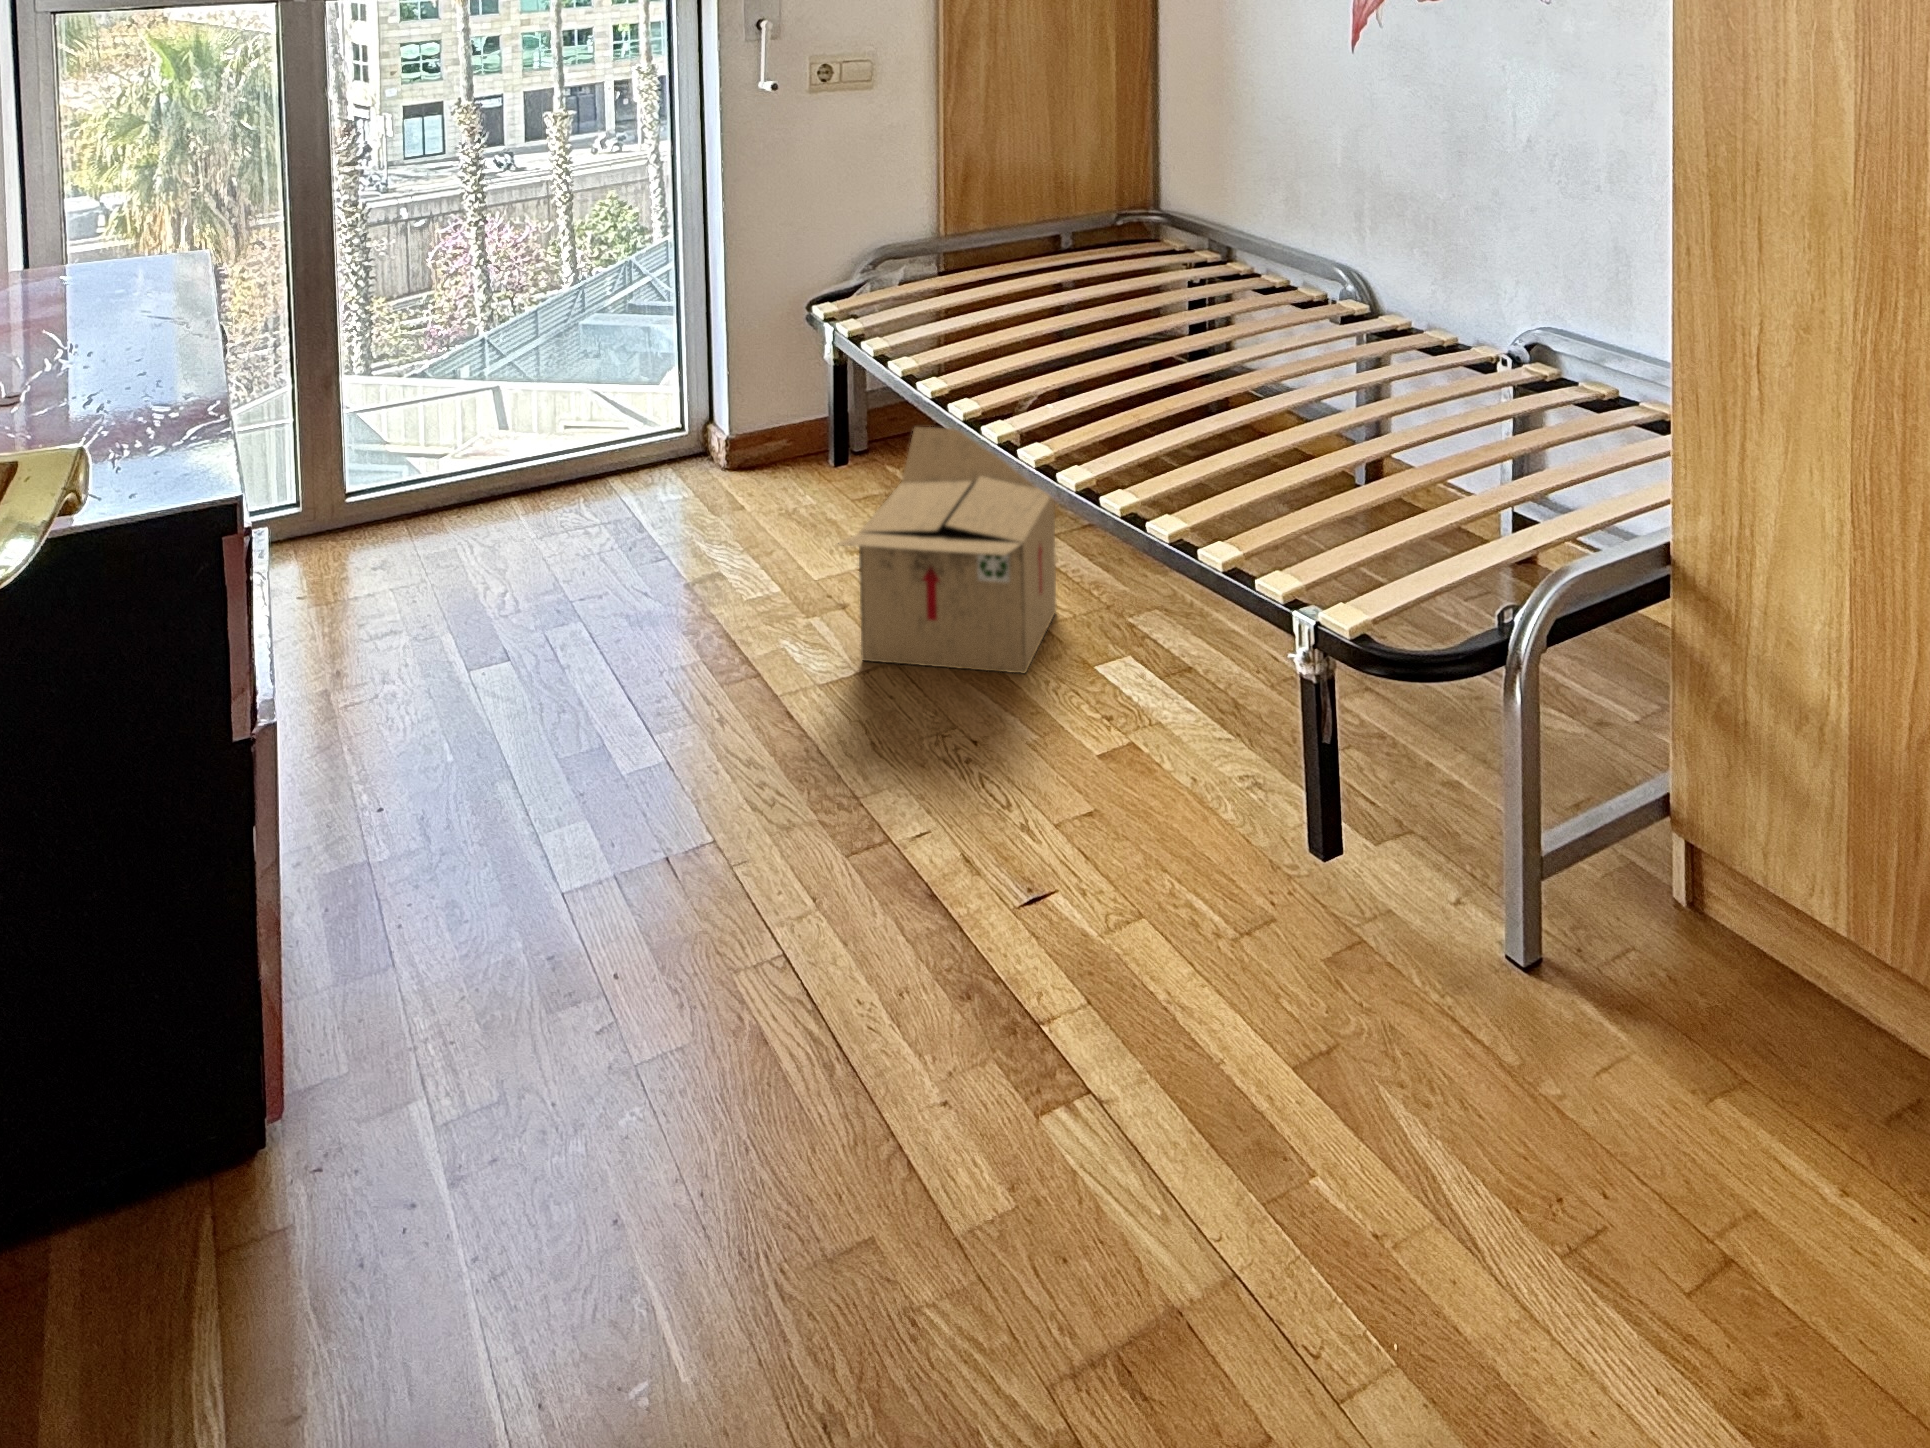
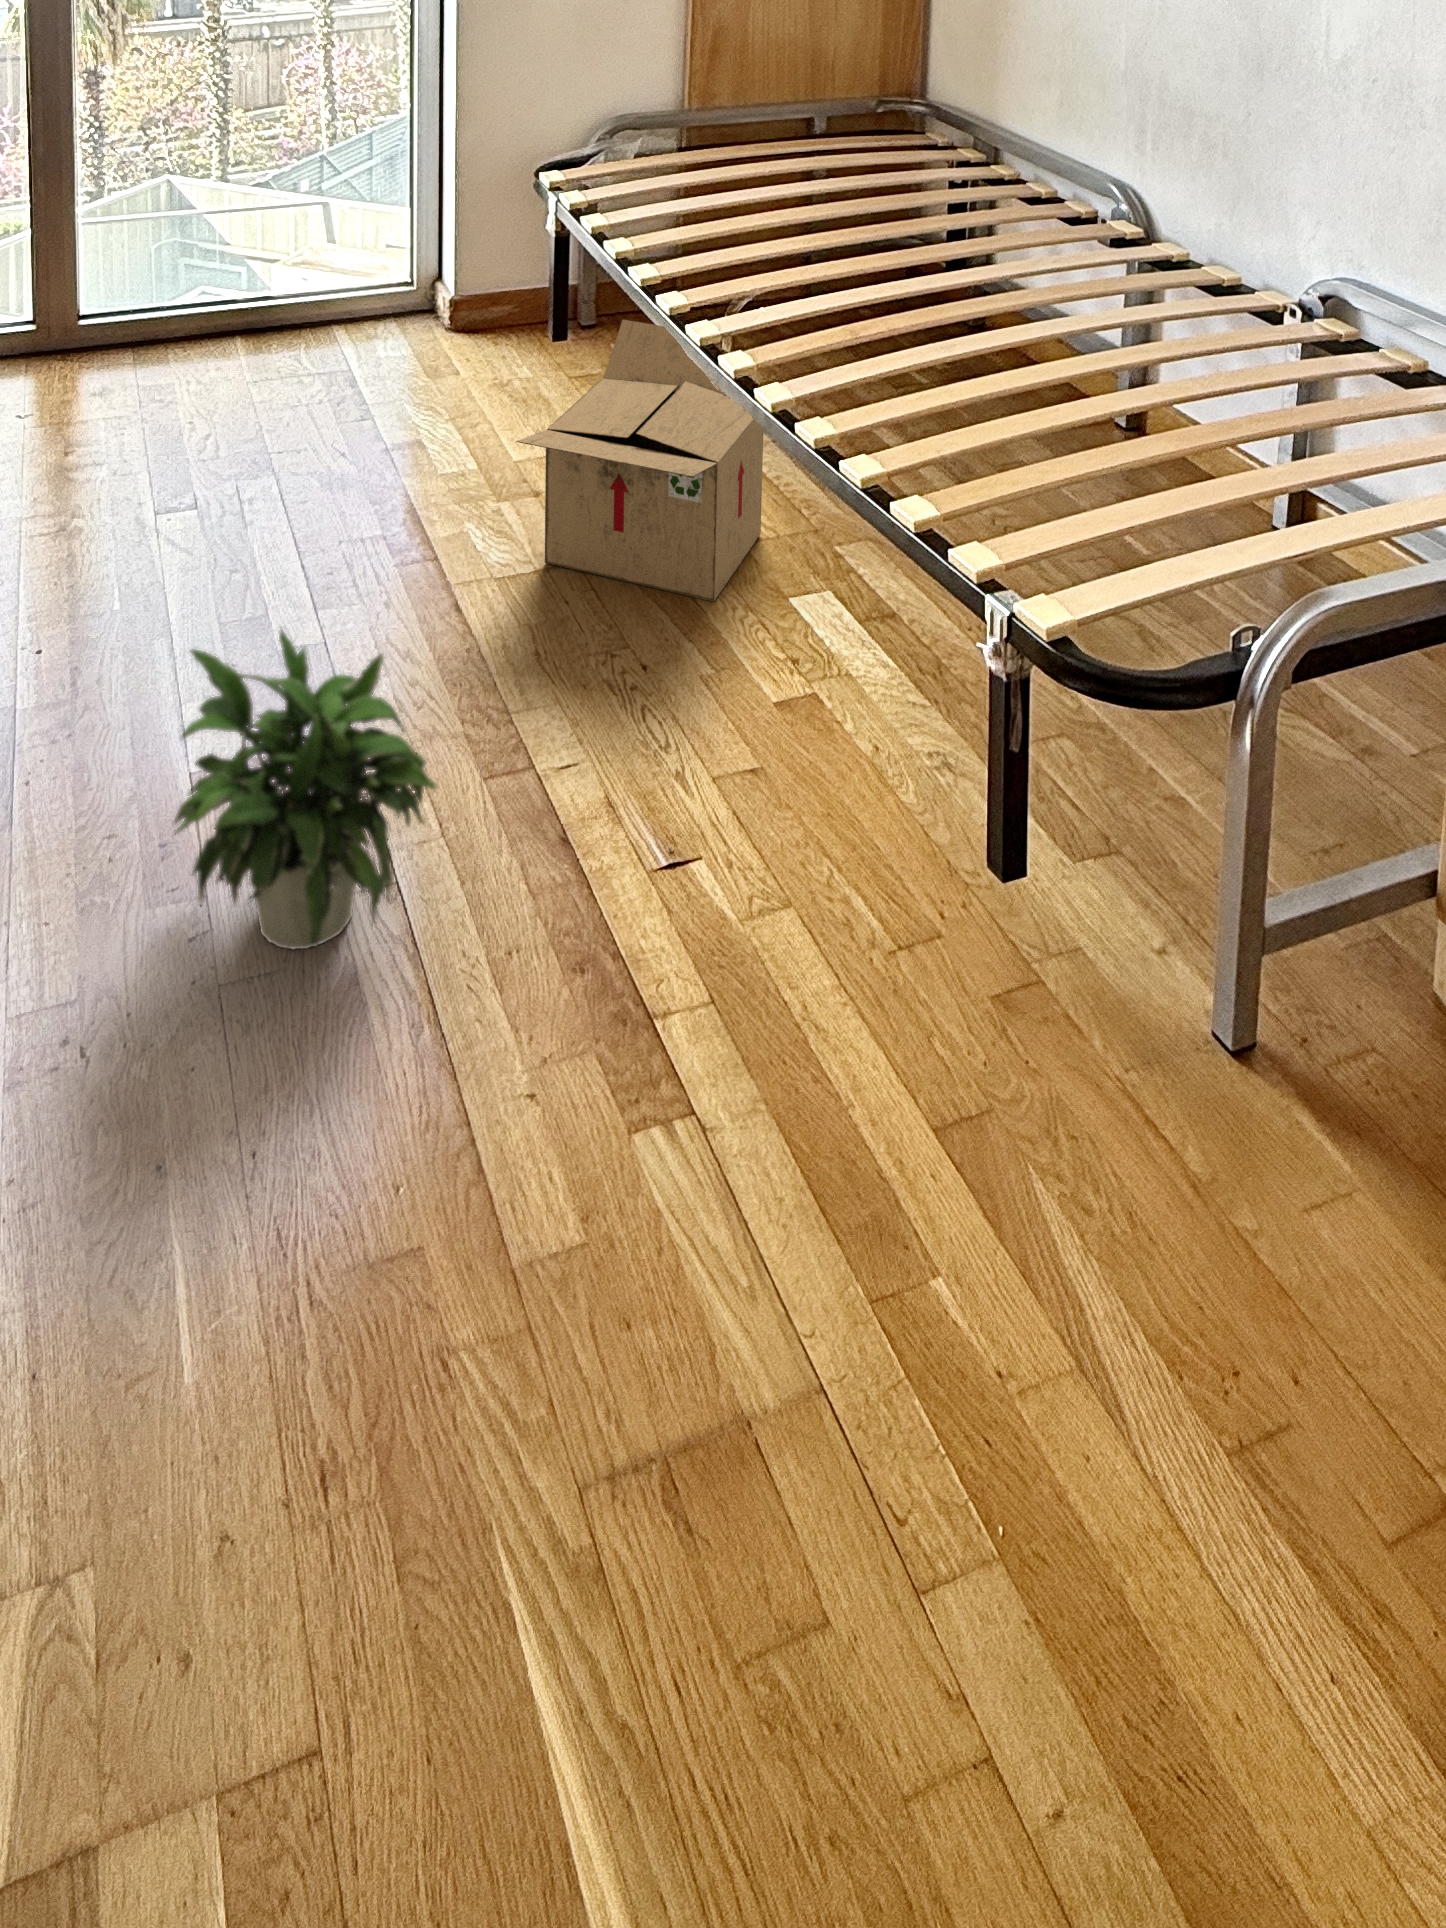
potted plant: none [574,724,826,1025] -> present [173,630,436,949]

